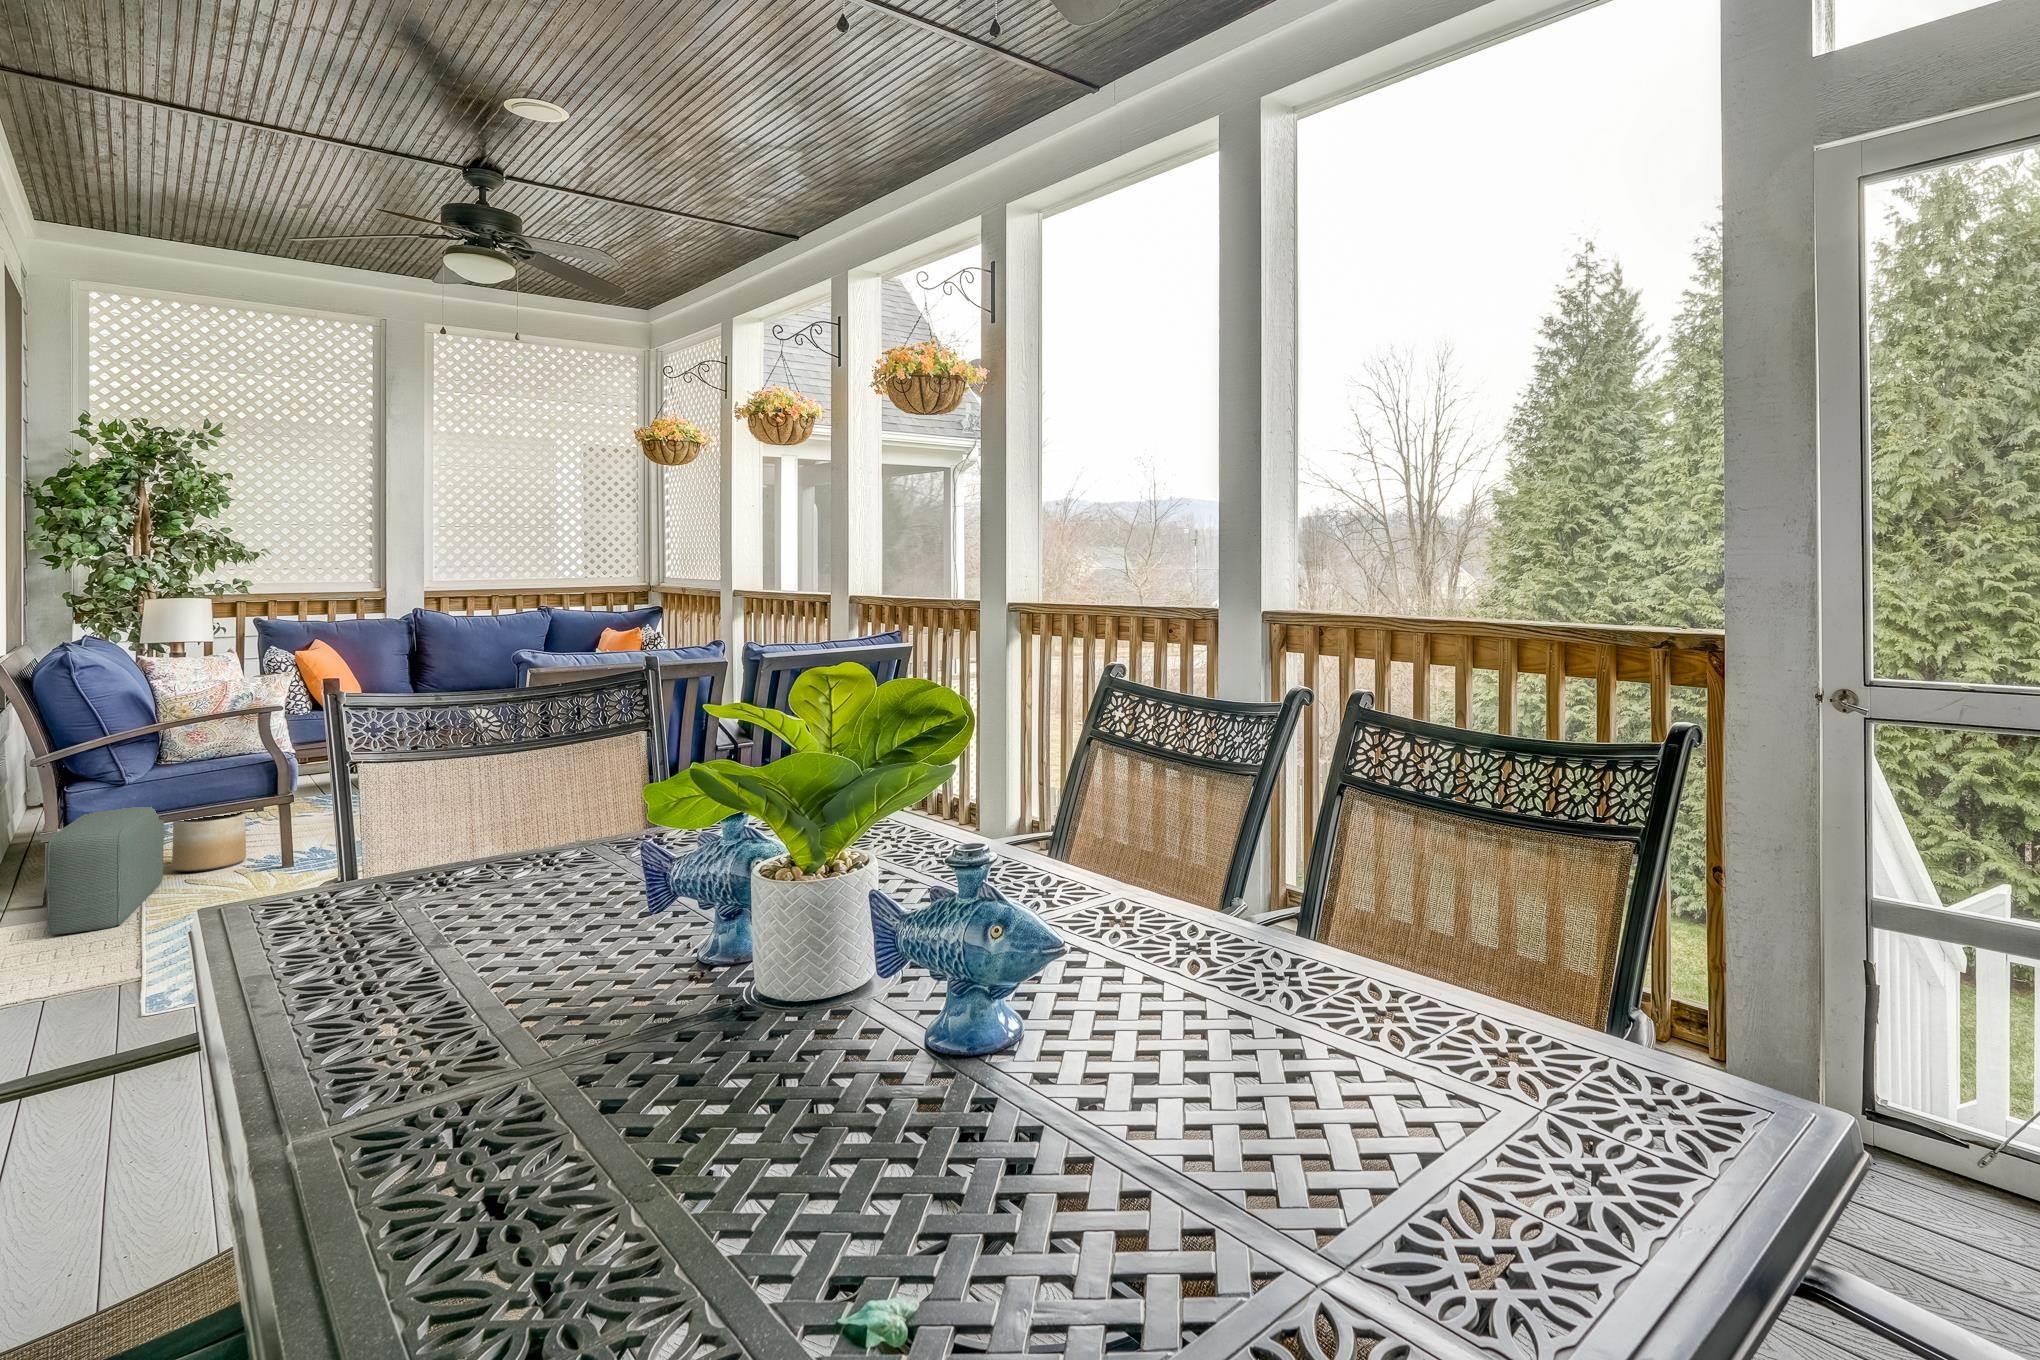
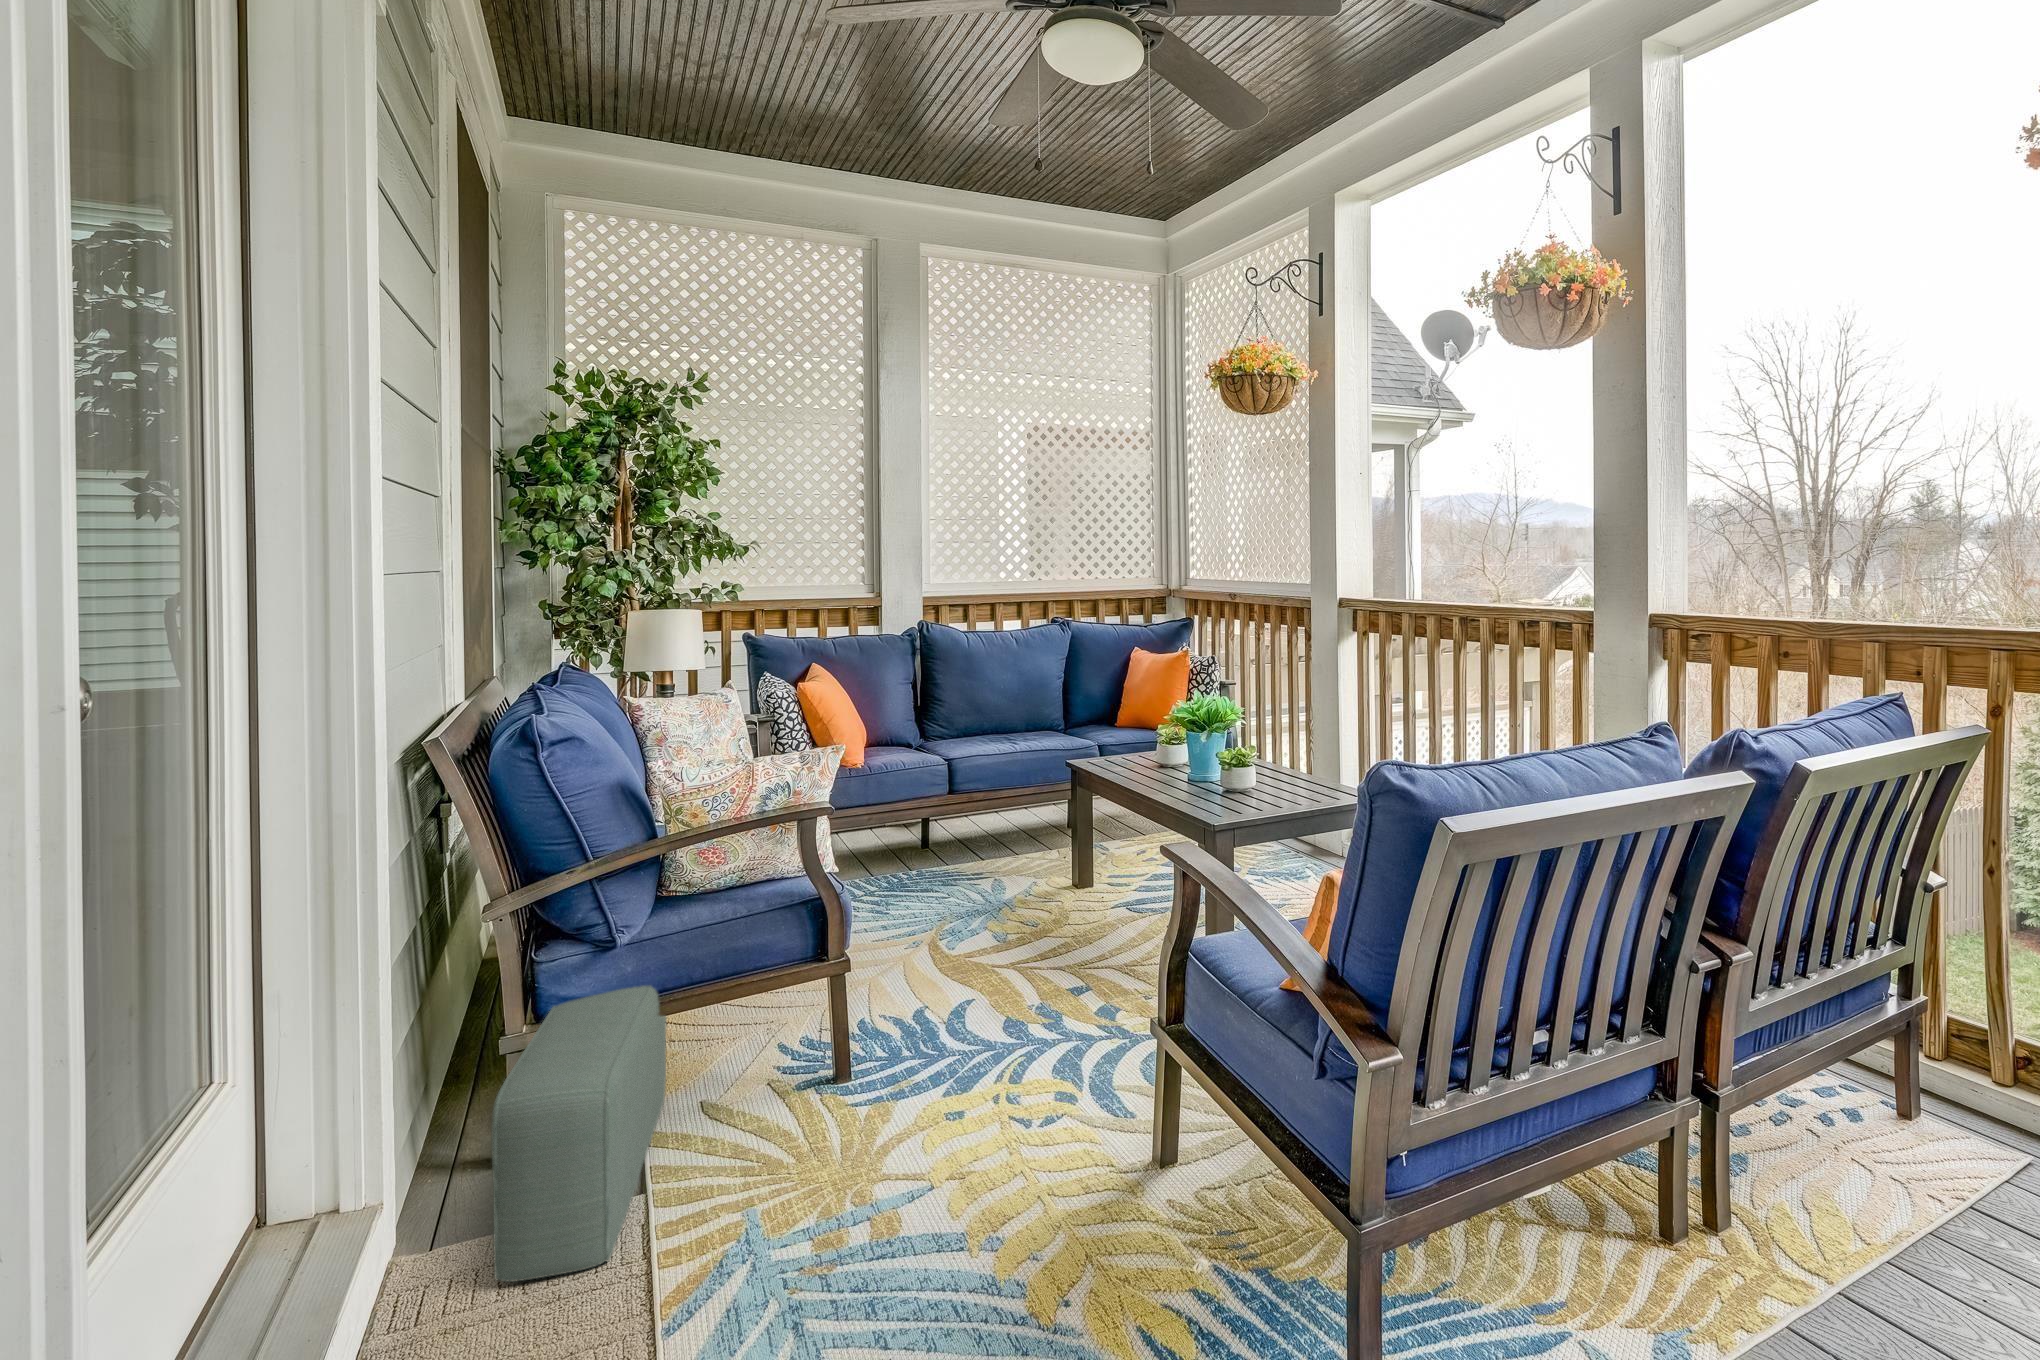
planter: present [172,812,246,872] -> none [676,959,773,1073]

